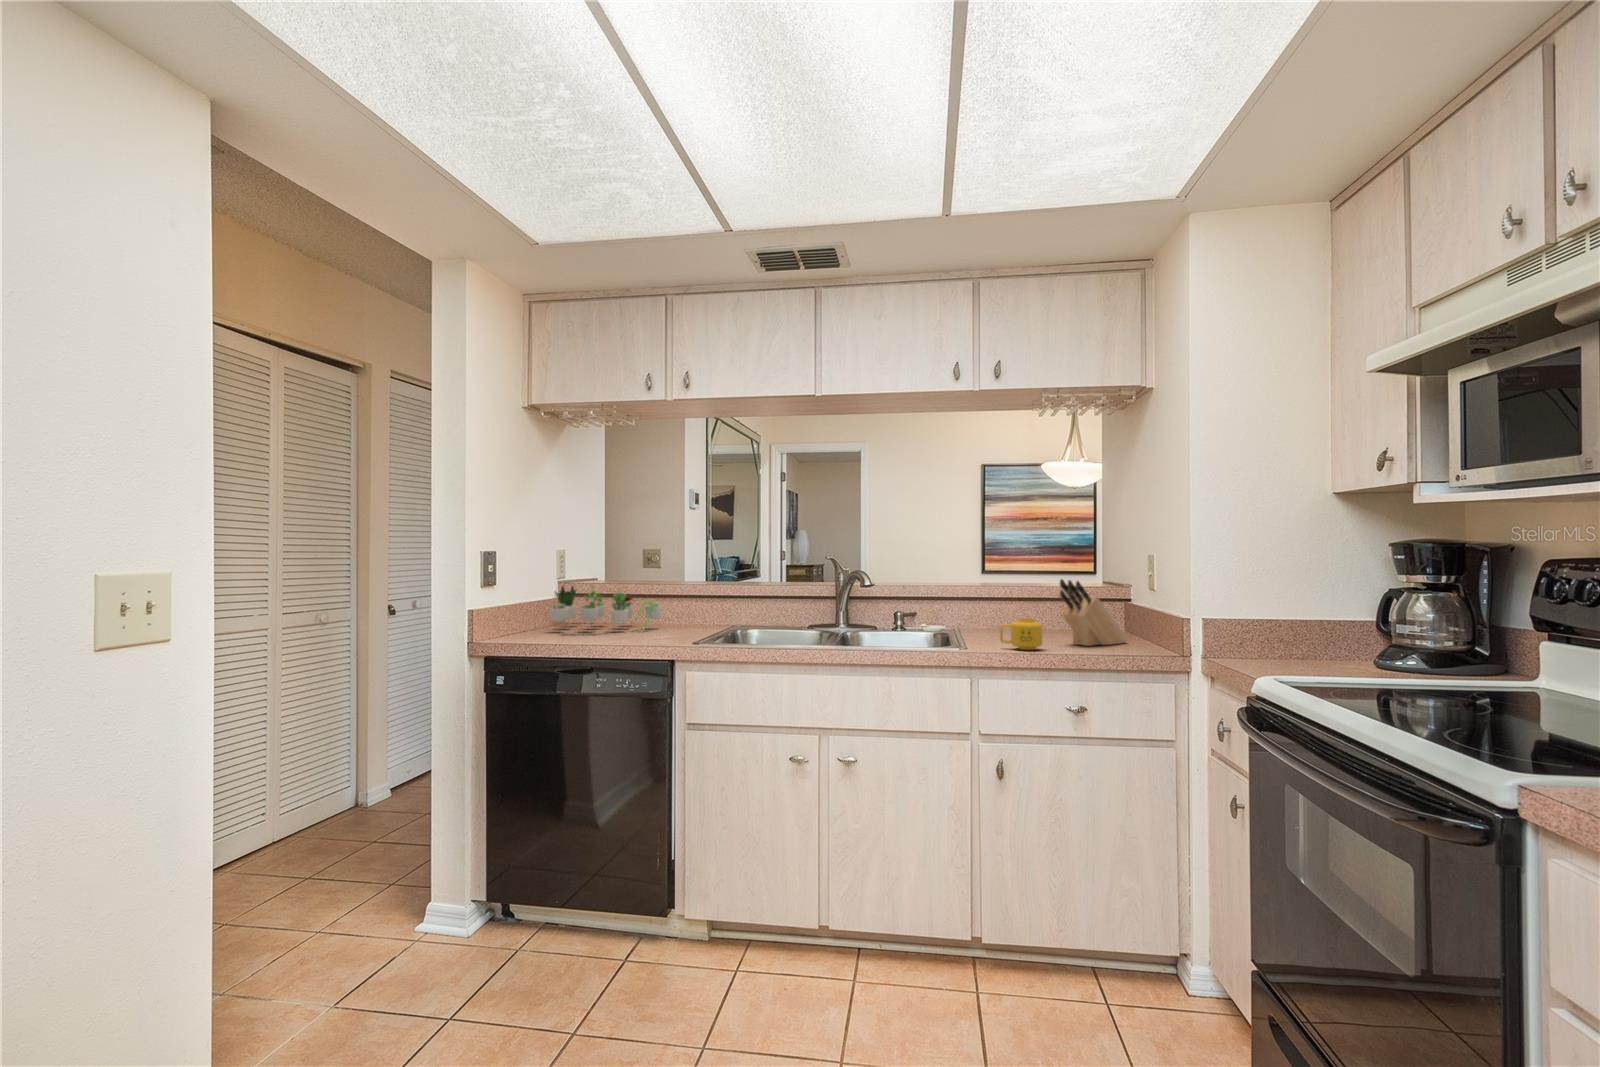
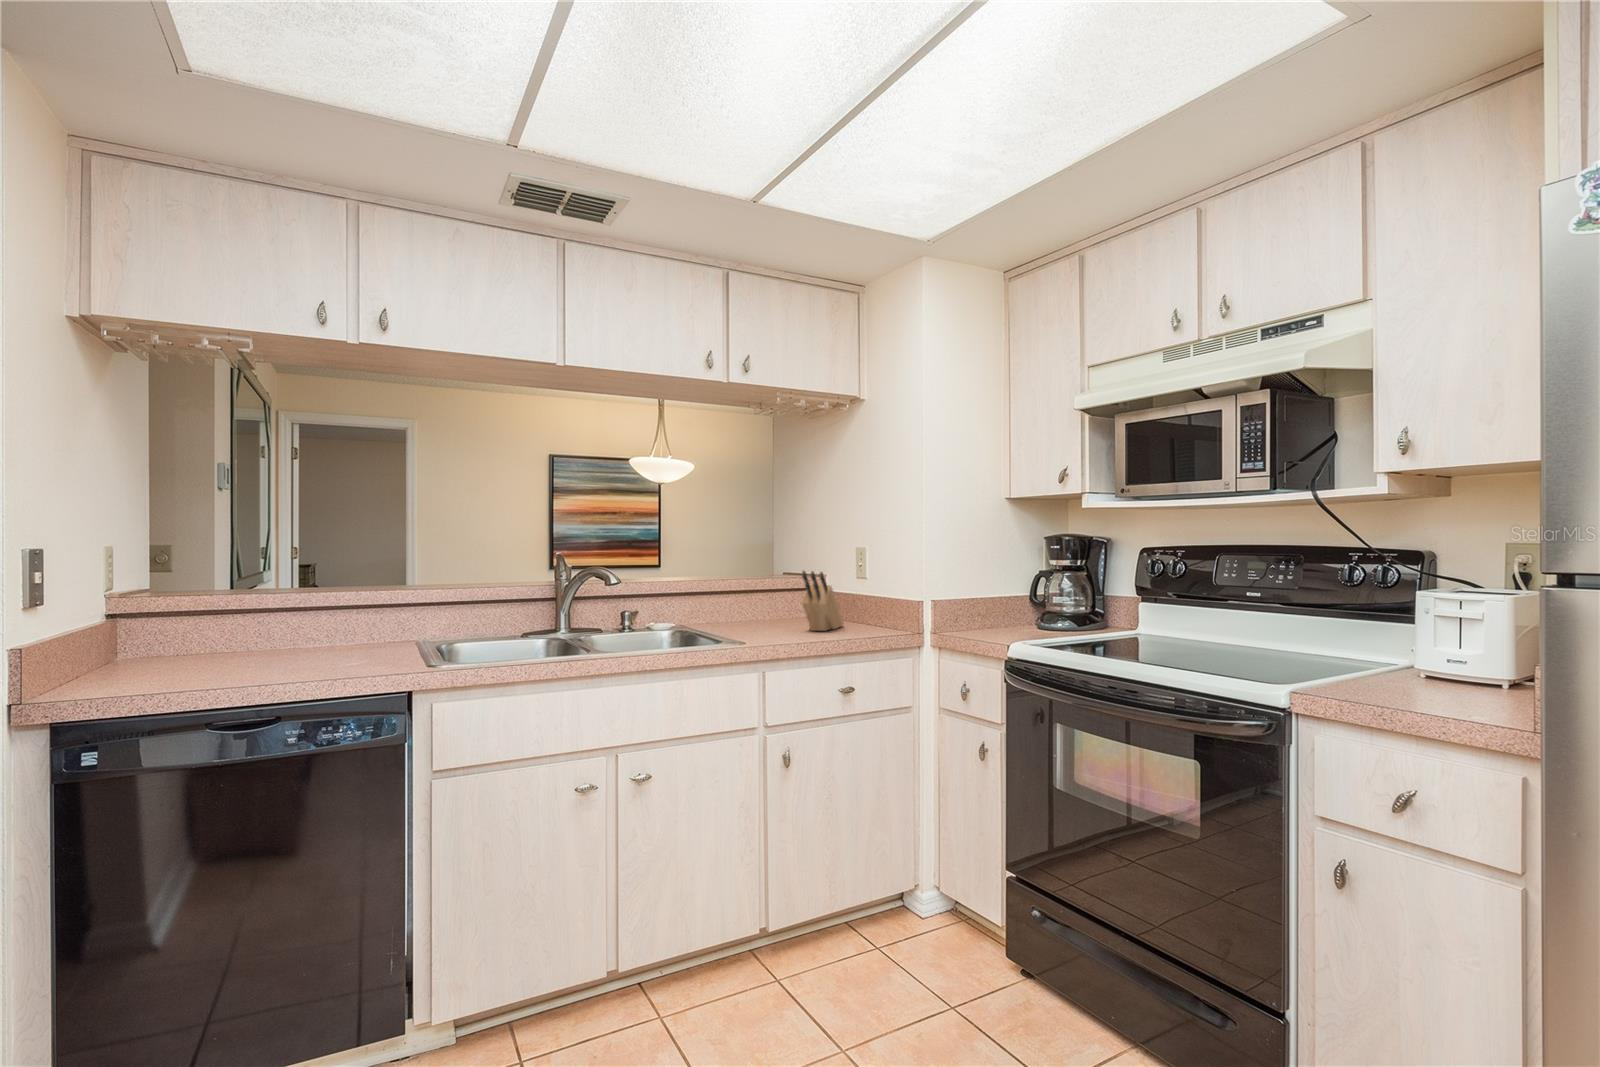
succulent plant: present [550,586,662,631] -> none [111,591,308,662]
mug: present [1000,618,1042,650] -> none [765,609,803,639]

